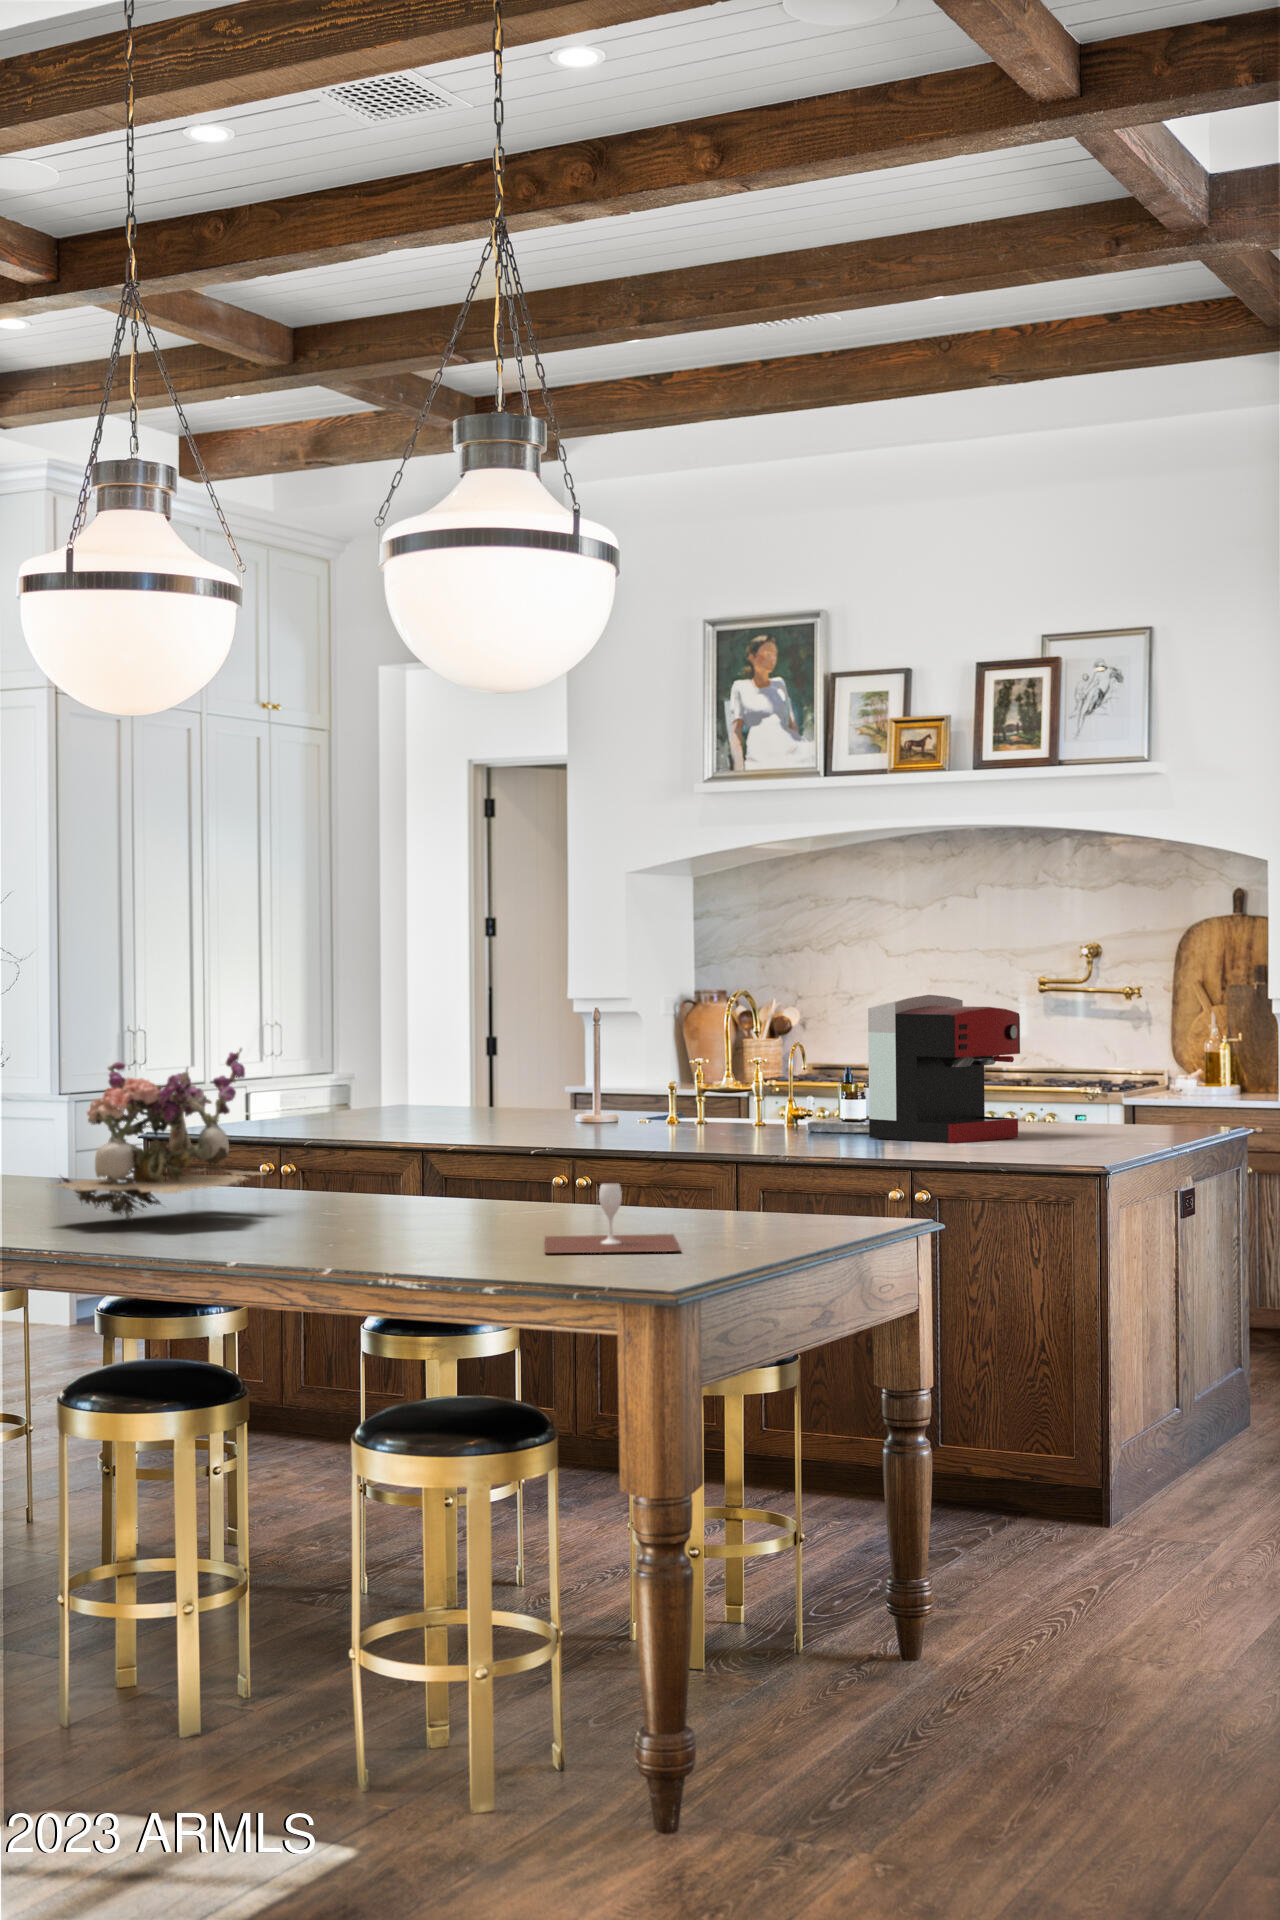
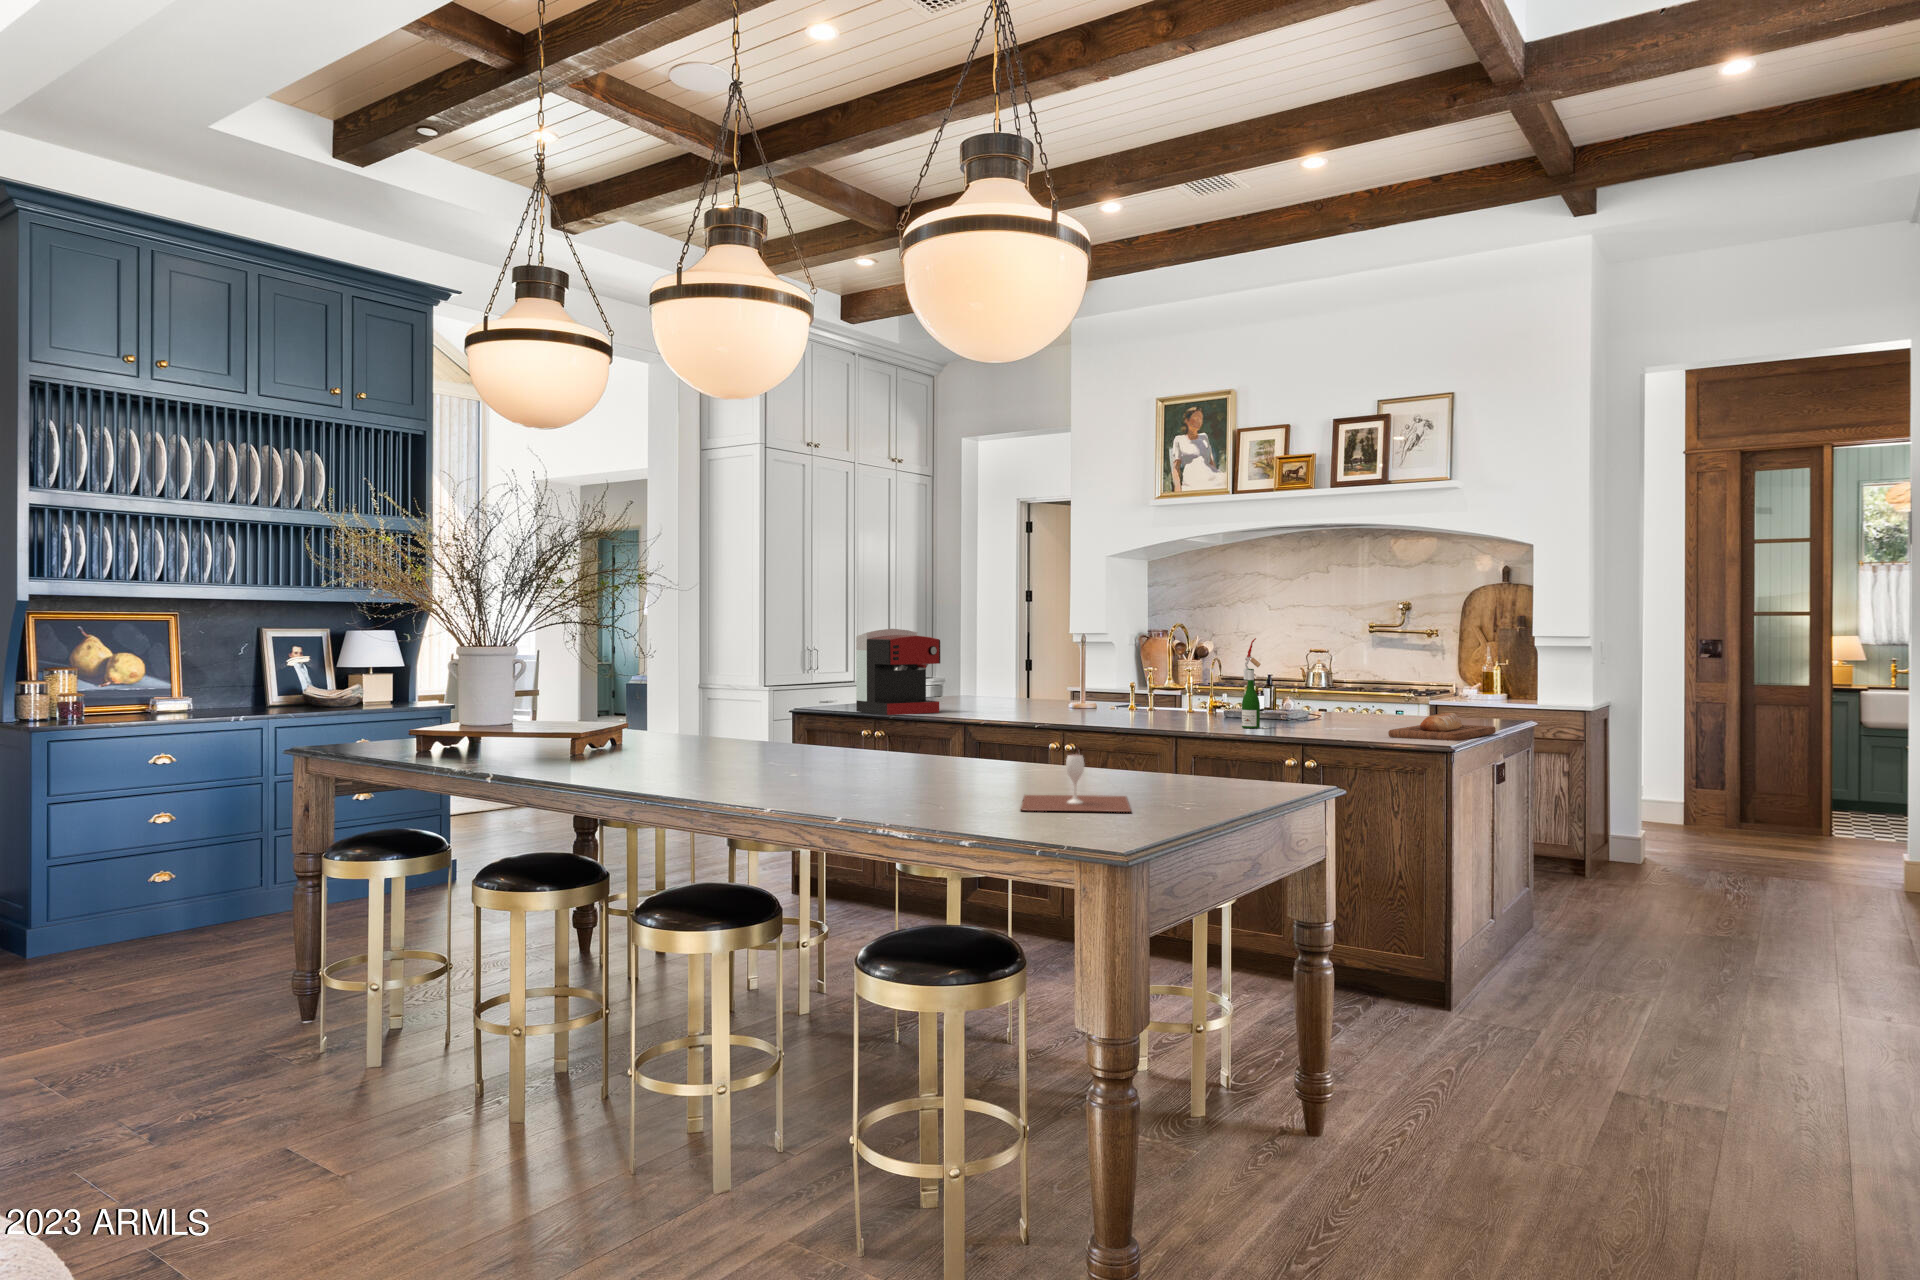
coffee maker: present [868,995,1020,1143] -> present [856,629,940,715]
wine bottle: none [831,1017,867,1145] -> present [1242,638,1269,728]
flower arrangement: present [47,1048,267,1219] -> none [659,648,824,774]
bread loaf: none [1023,1118,1167,1157] -> present [1388,712,1496,741]

